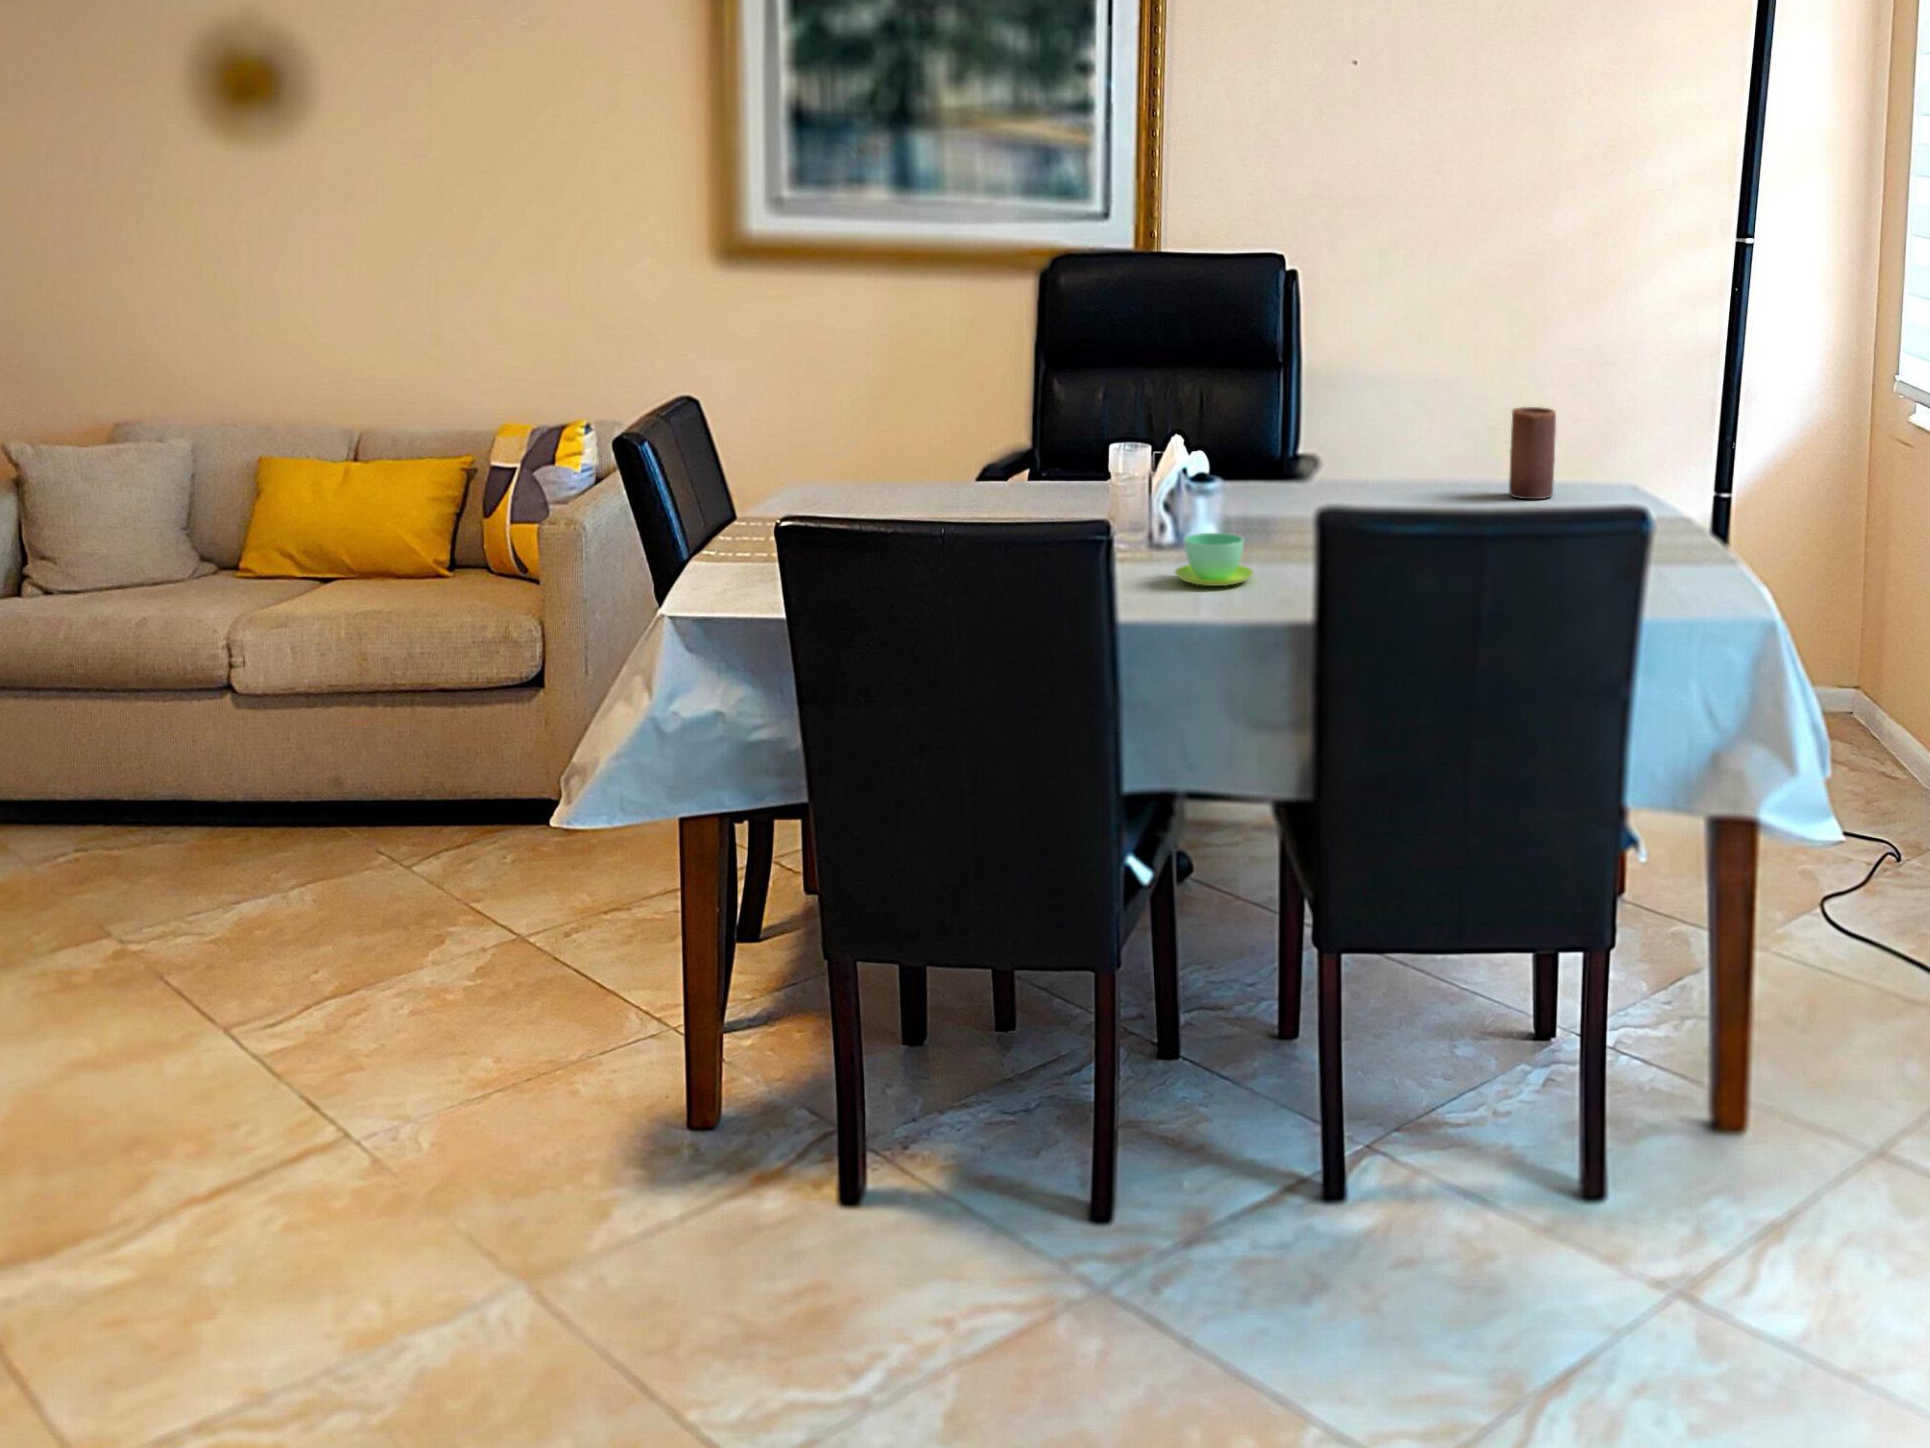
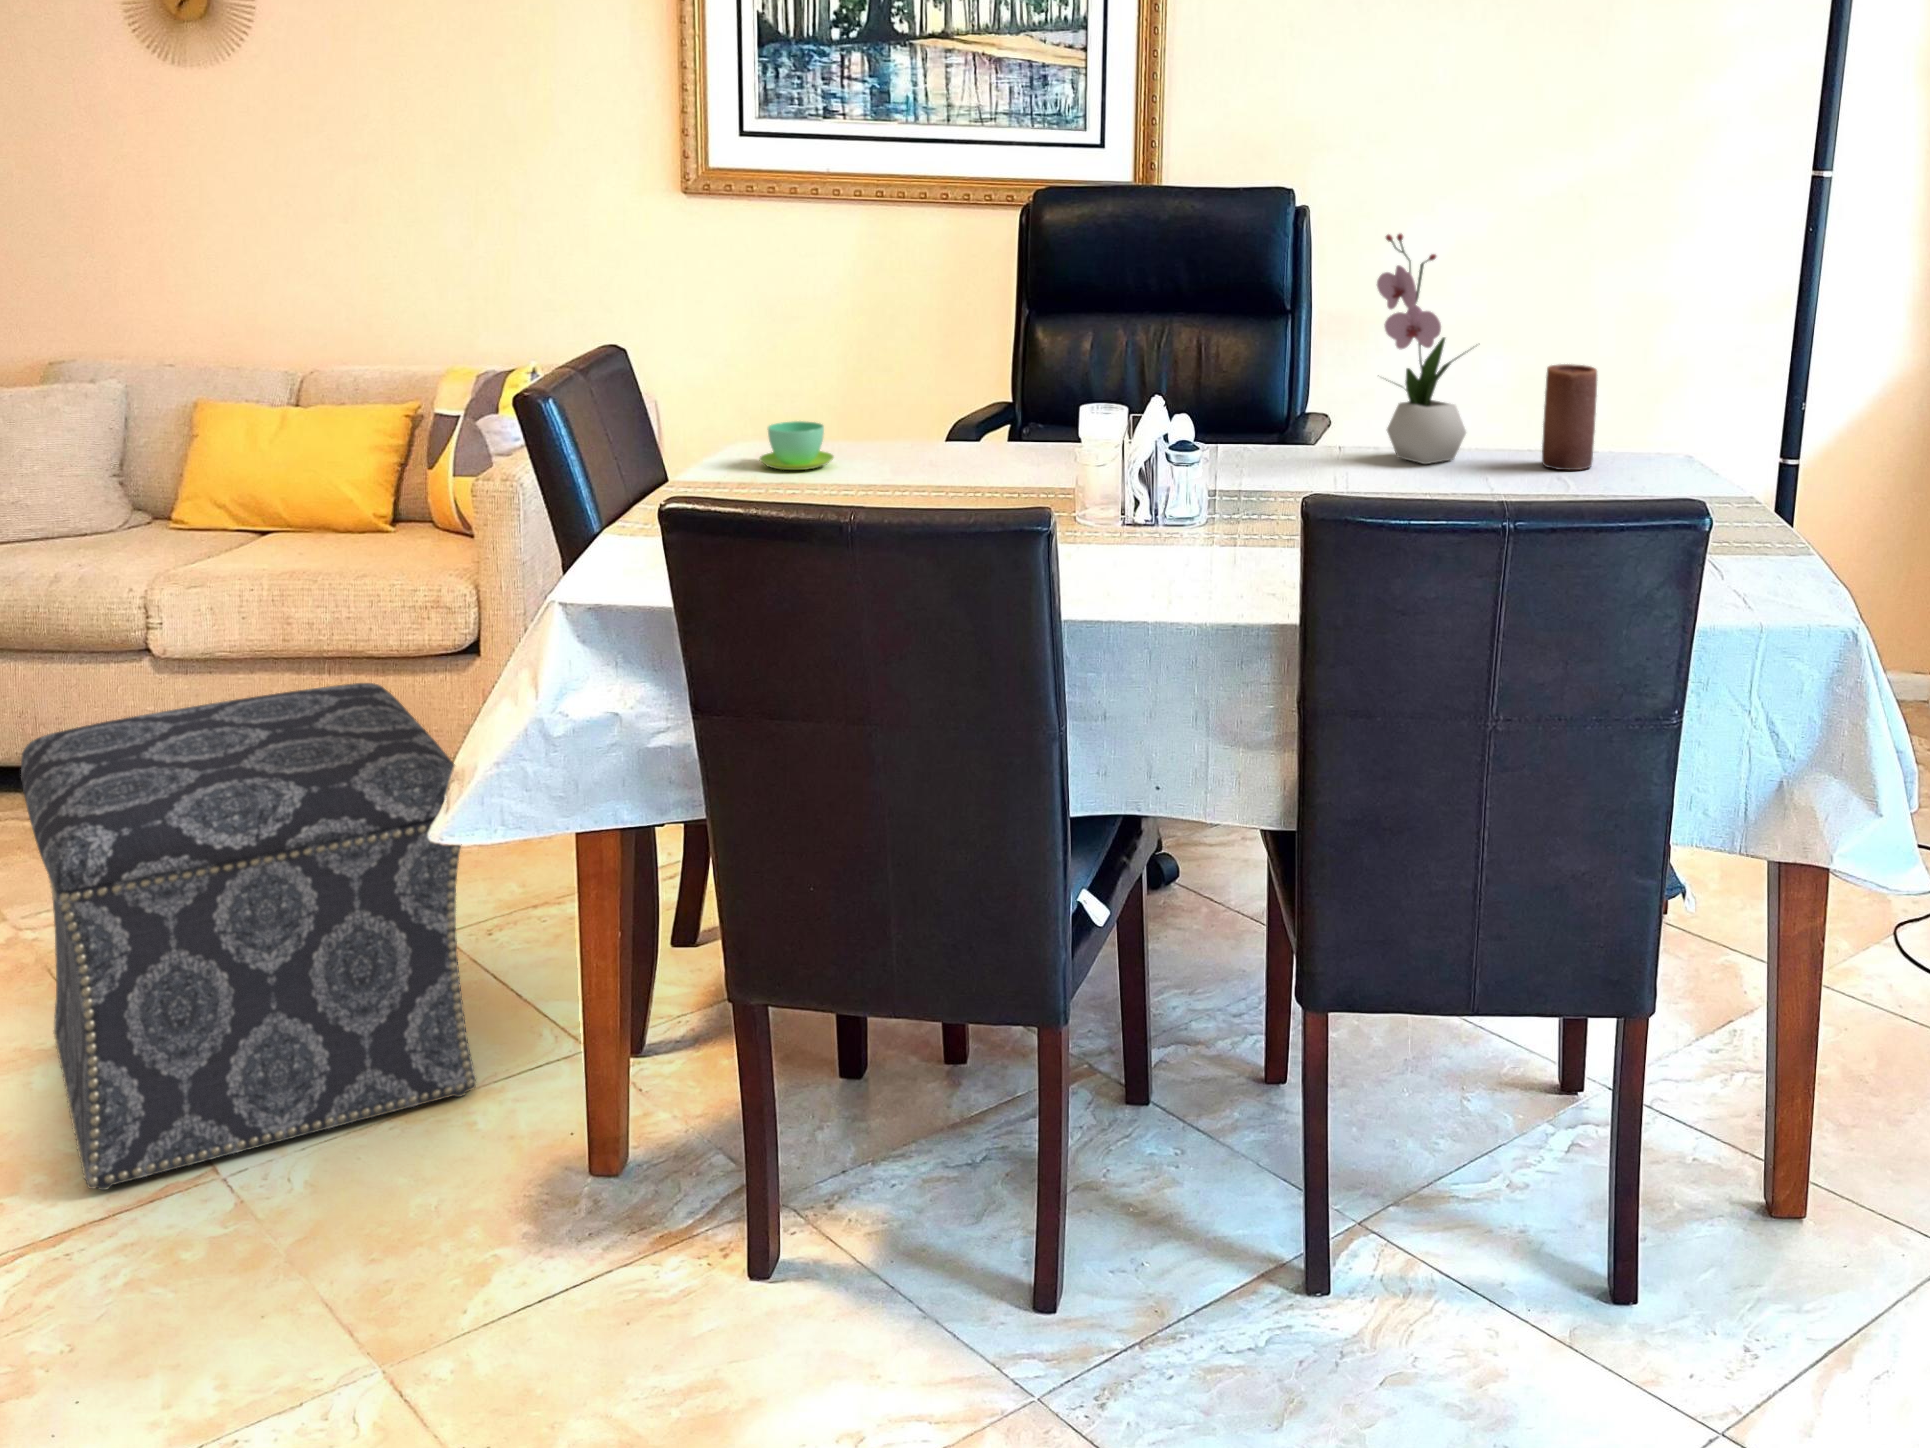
flower arrangement: none [1364,294,1454,496] -> present [1377,234,1466,464]
cup: present [1175,533,1253,586] -> present [760,421,834,470]
ottoman: none [156,704,577,1154] -> present [21,683,476,1190]

